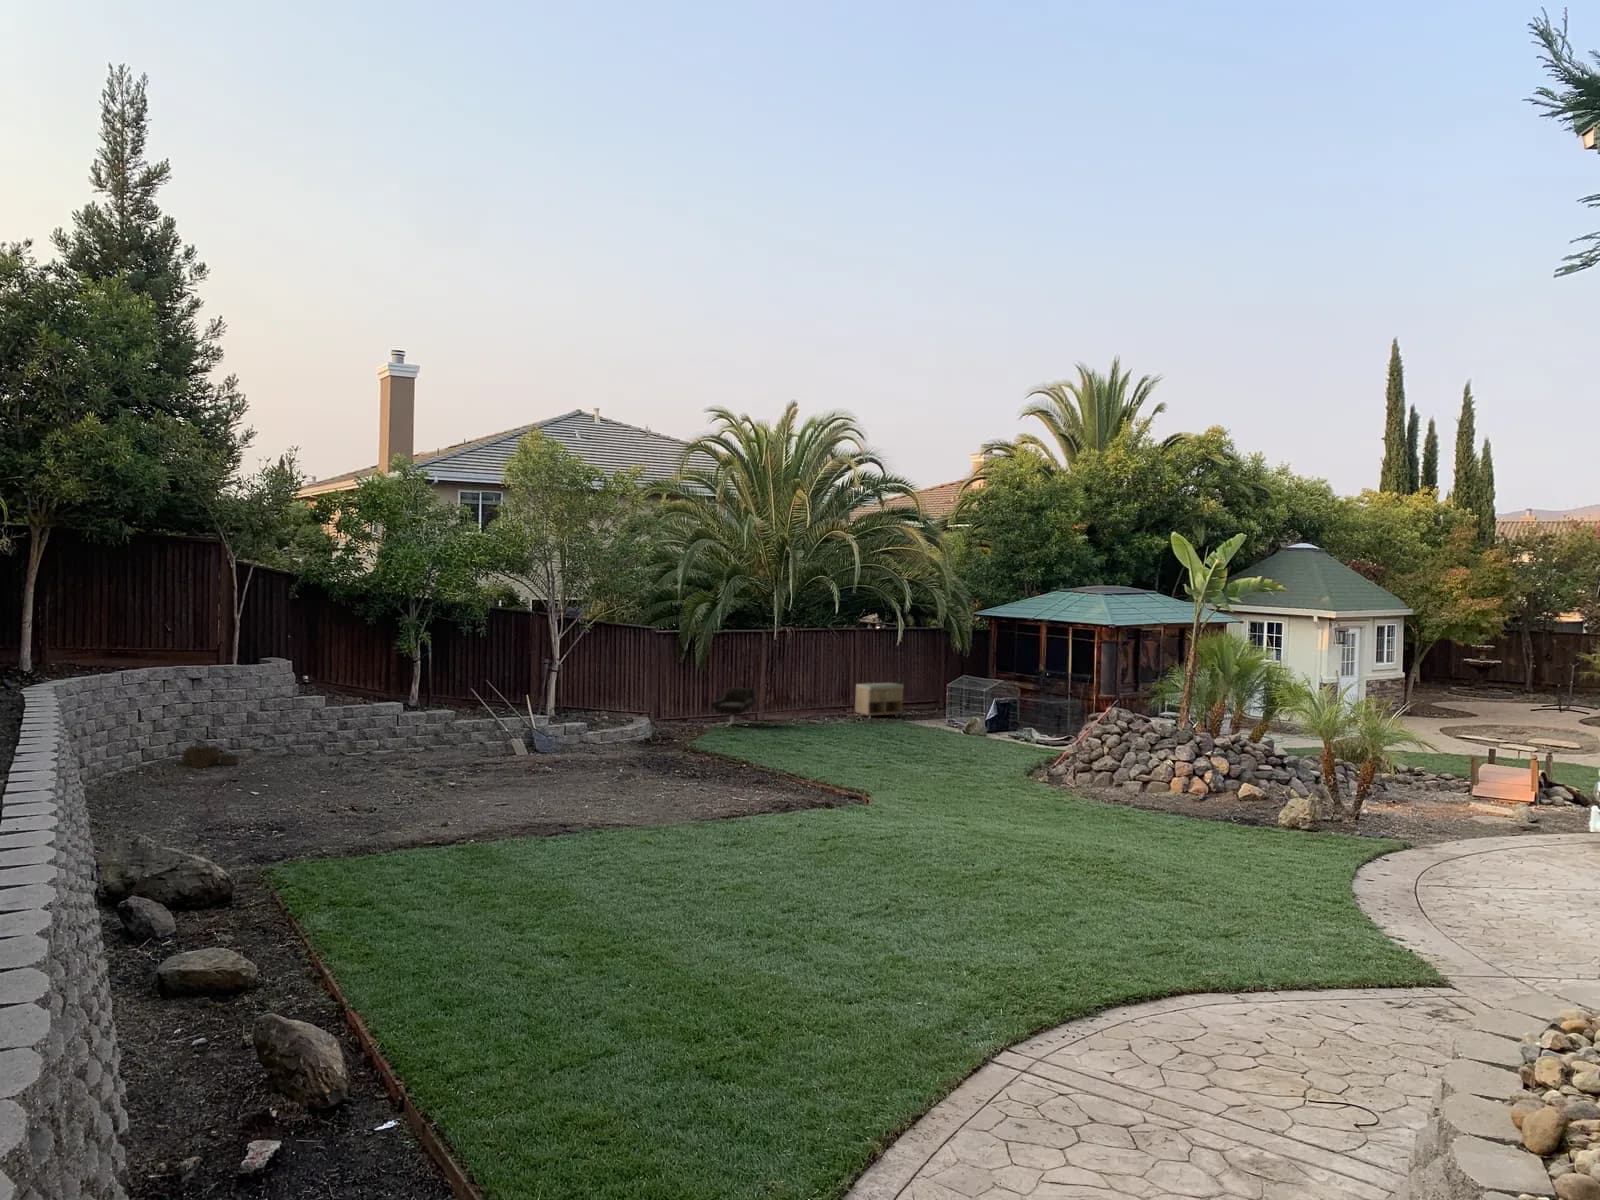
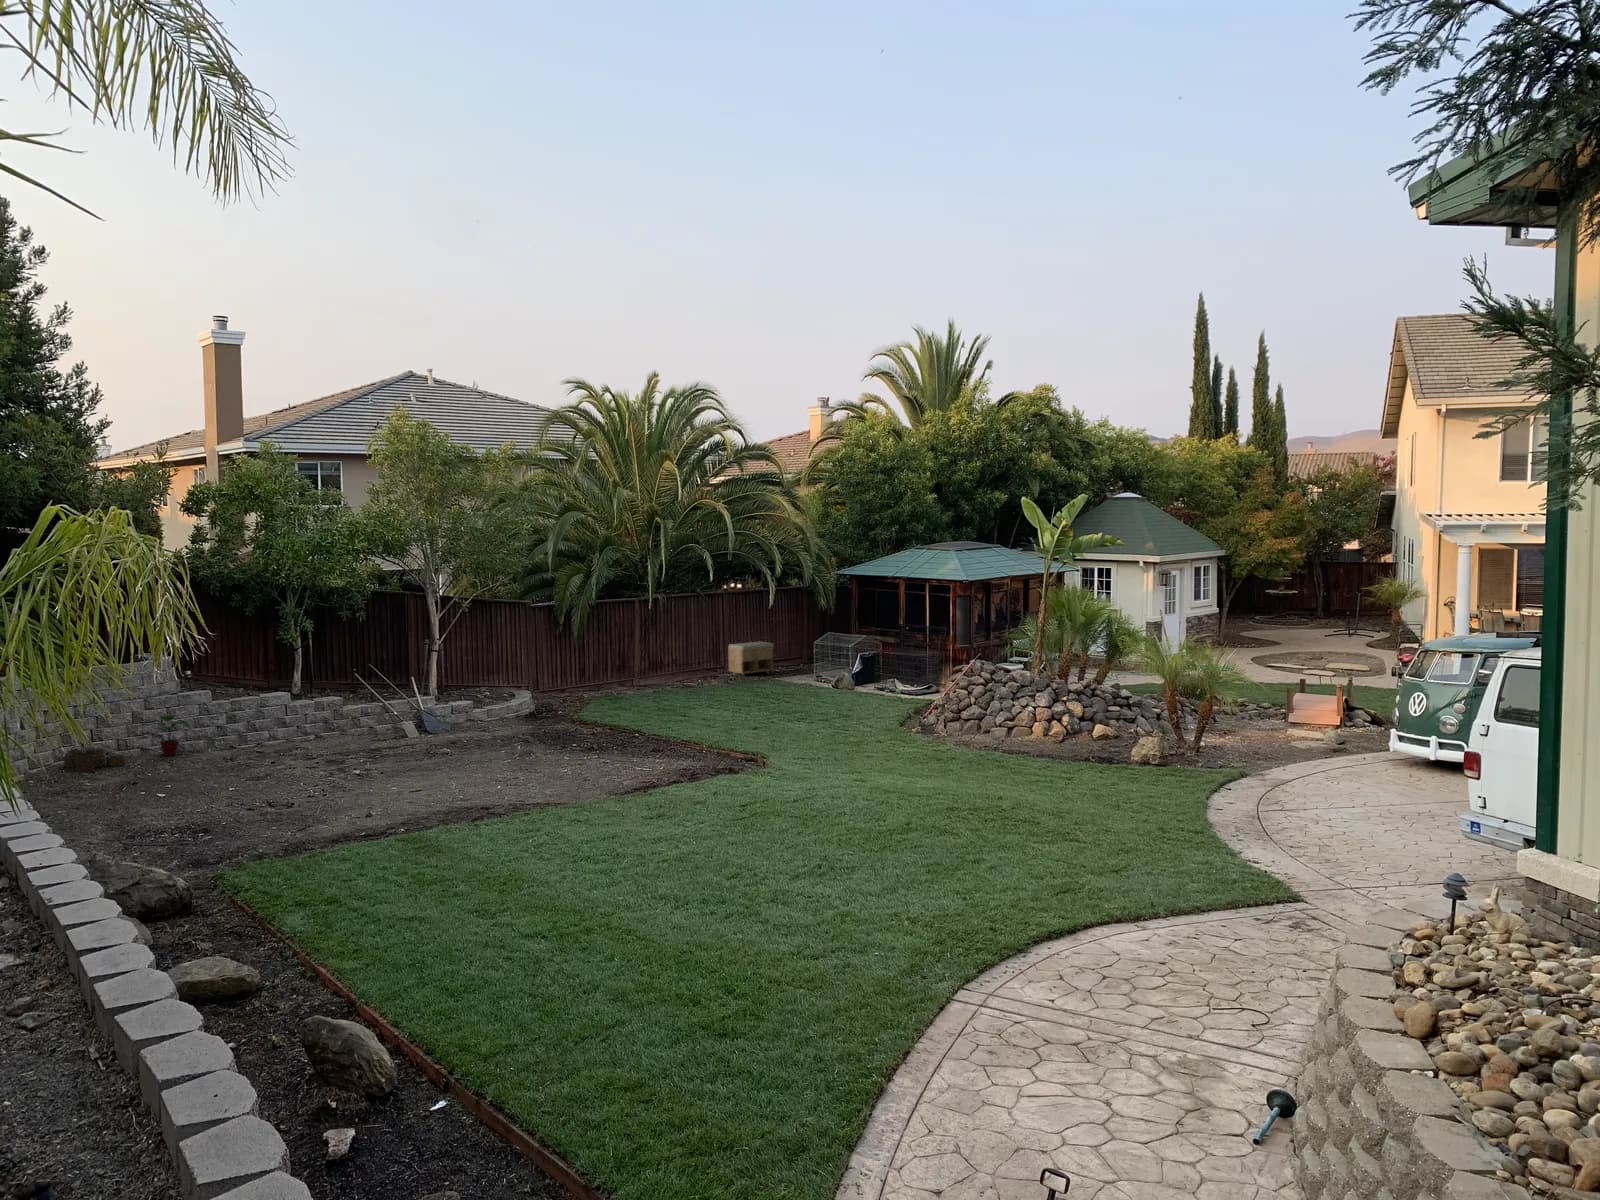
lounge chair: present [710,687,755,726] -> none [592,655,636,693]
potted plant: none [254,719,302,759] -> present [141,715,189,756]

